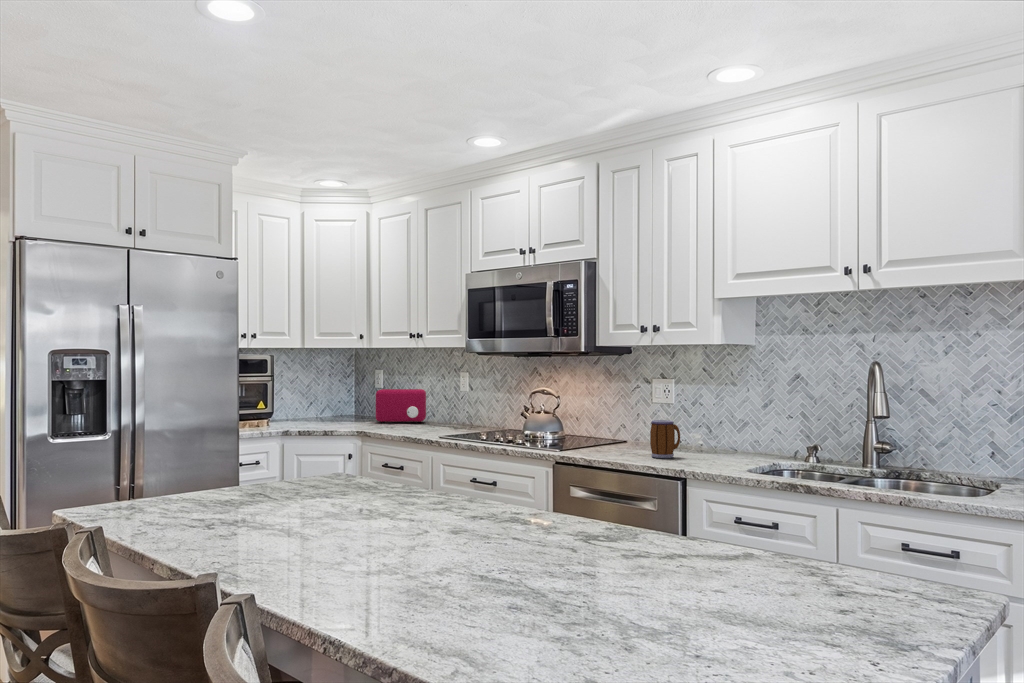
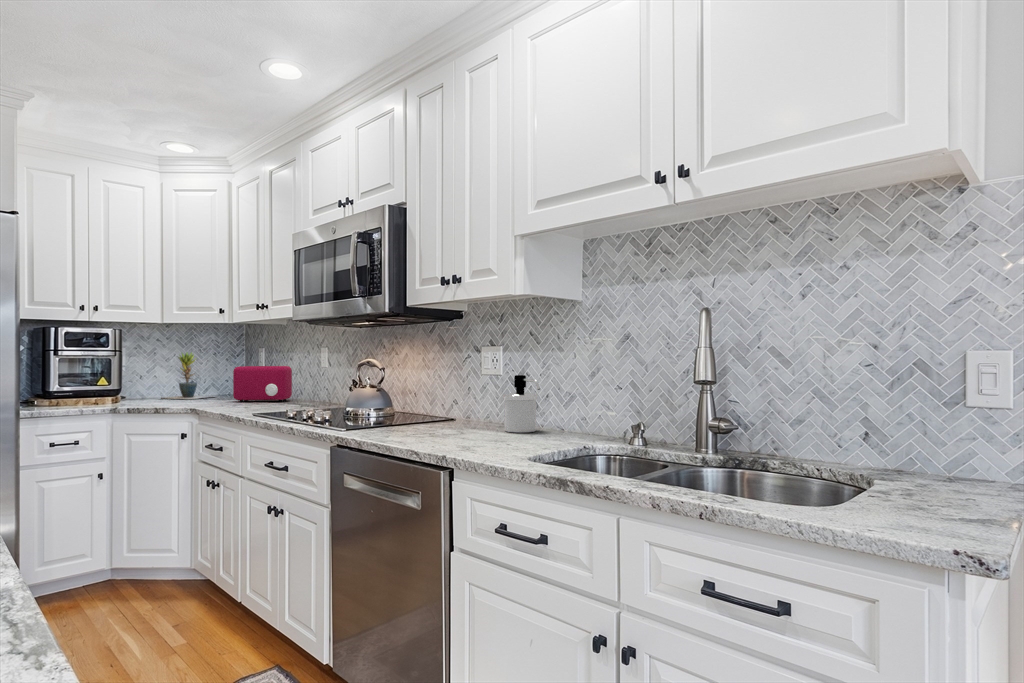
potted plant: none [288,374,342,420] -> present [163,352,211,399]
soap dispenser: none [686,405,723,452] -> present [503,375,540,433]
mug: present [650,420,680,458] -> none [439,392,478,440]

